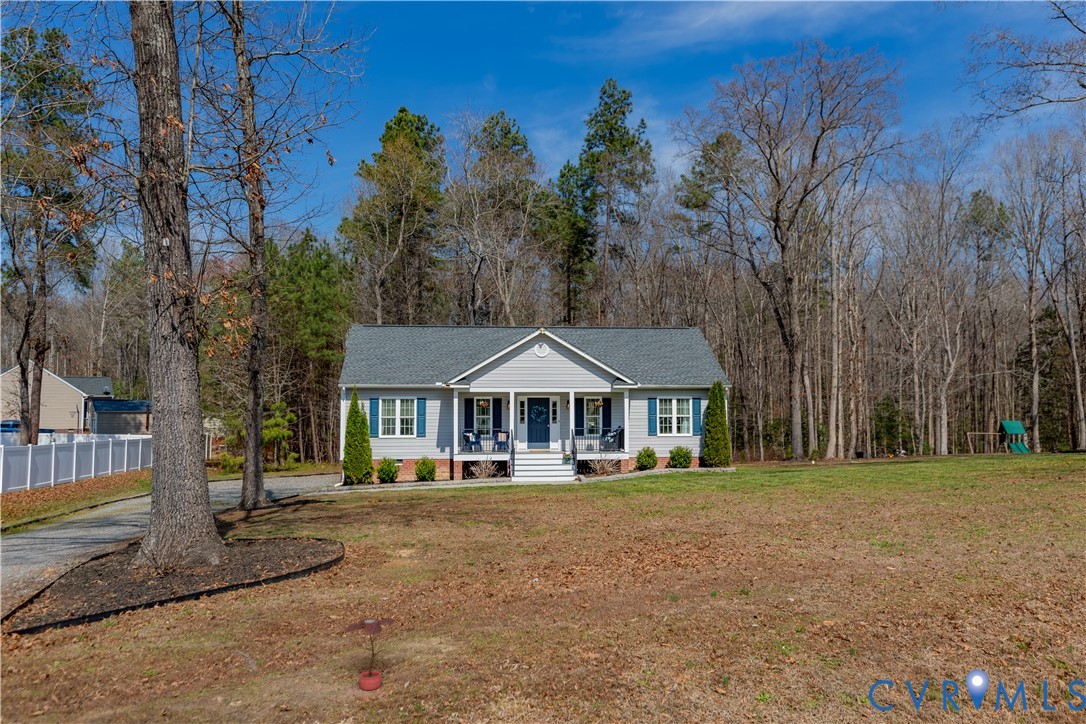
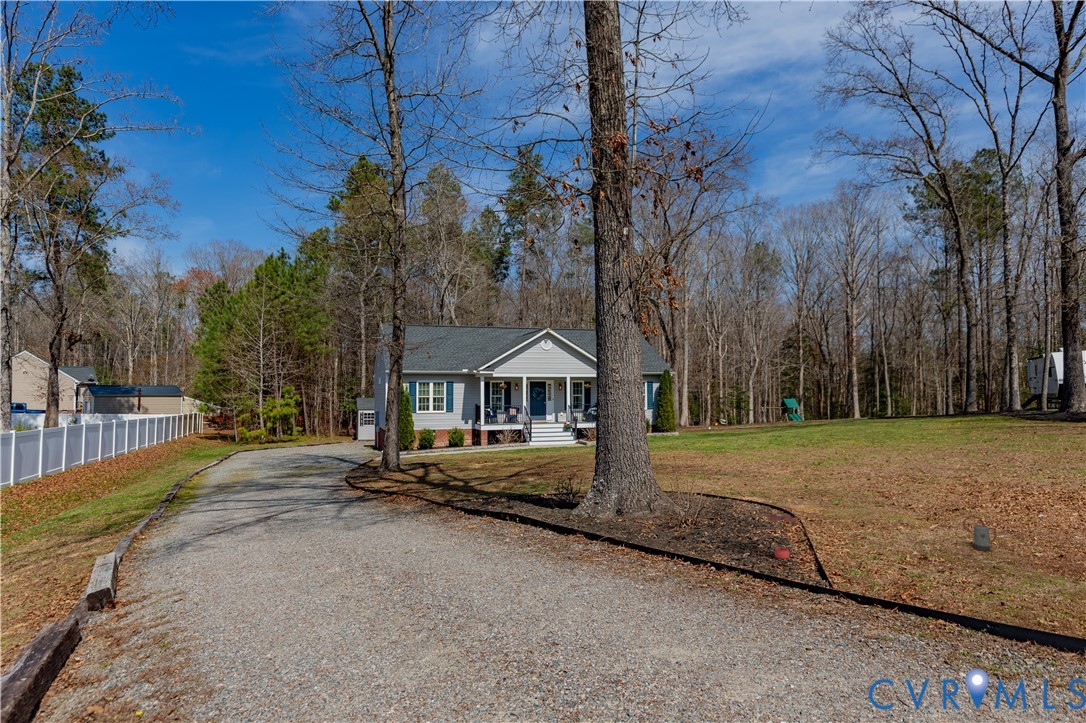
watering can: none [668,643,713,706] -> present [963,516,999,551]

